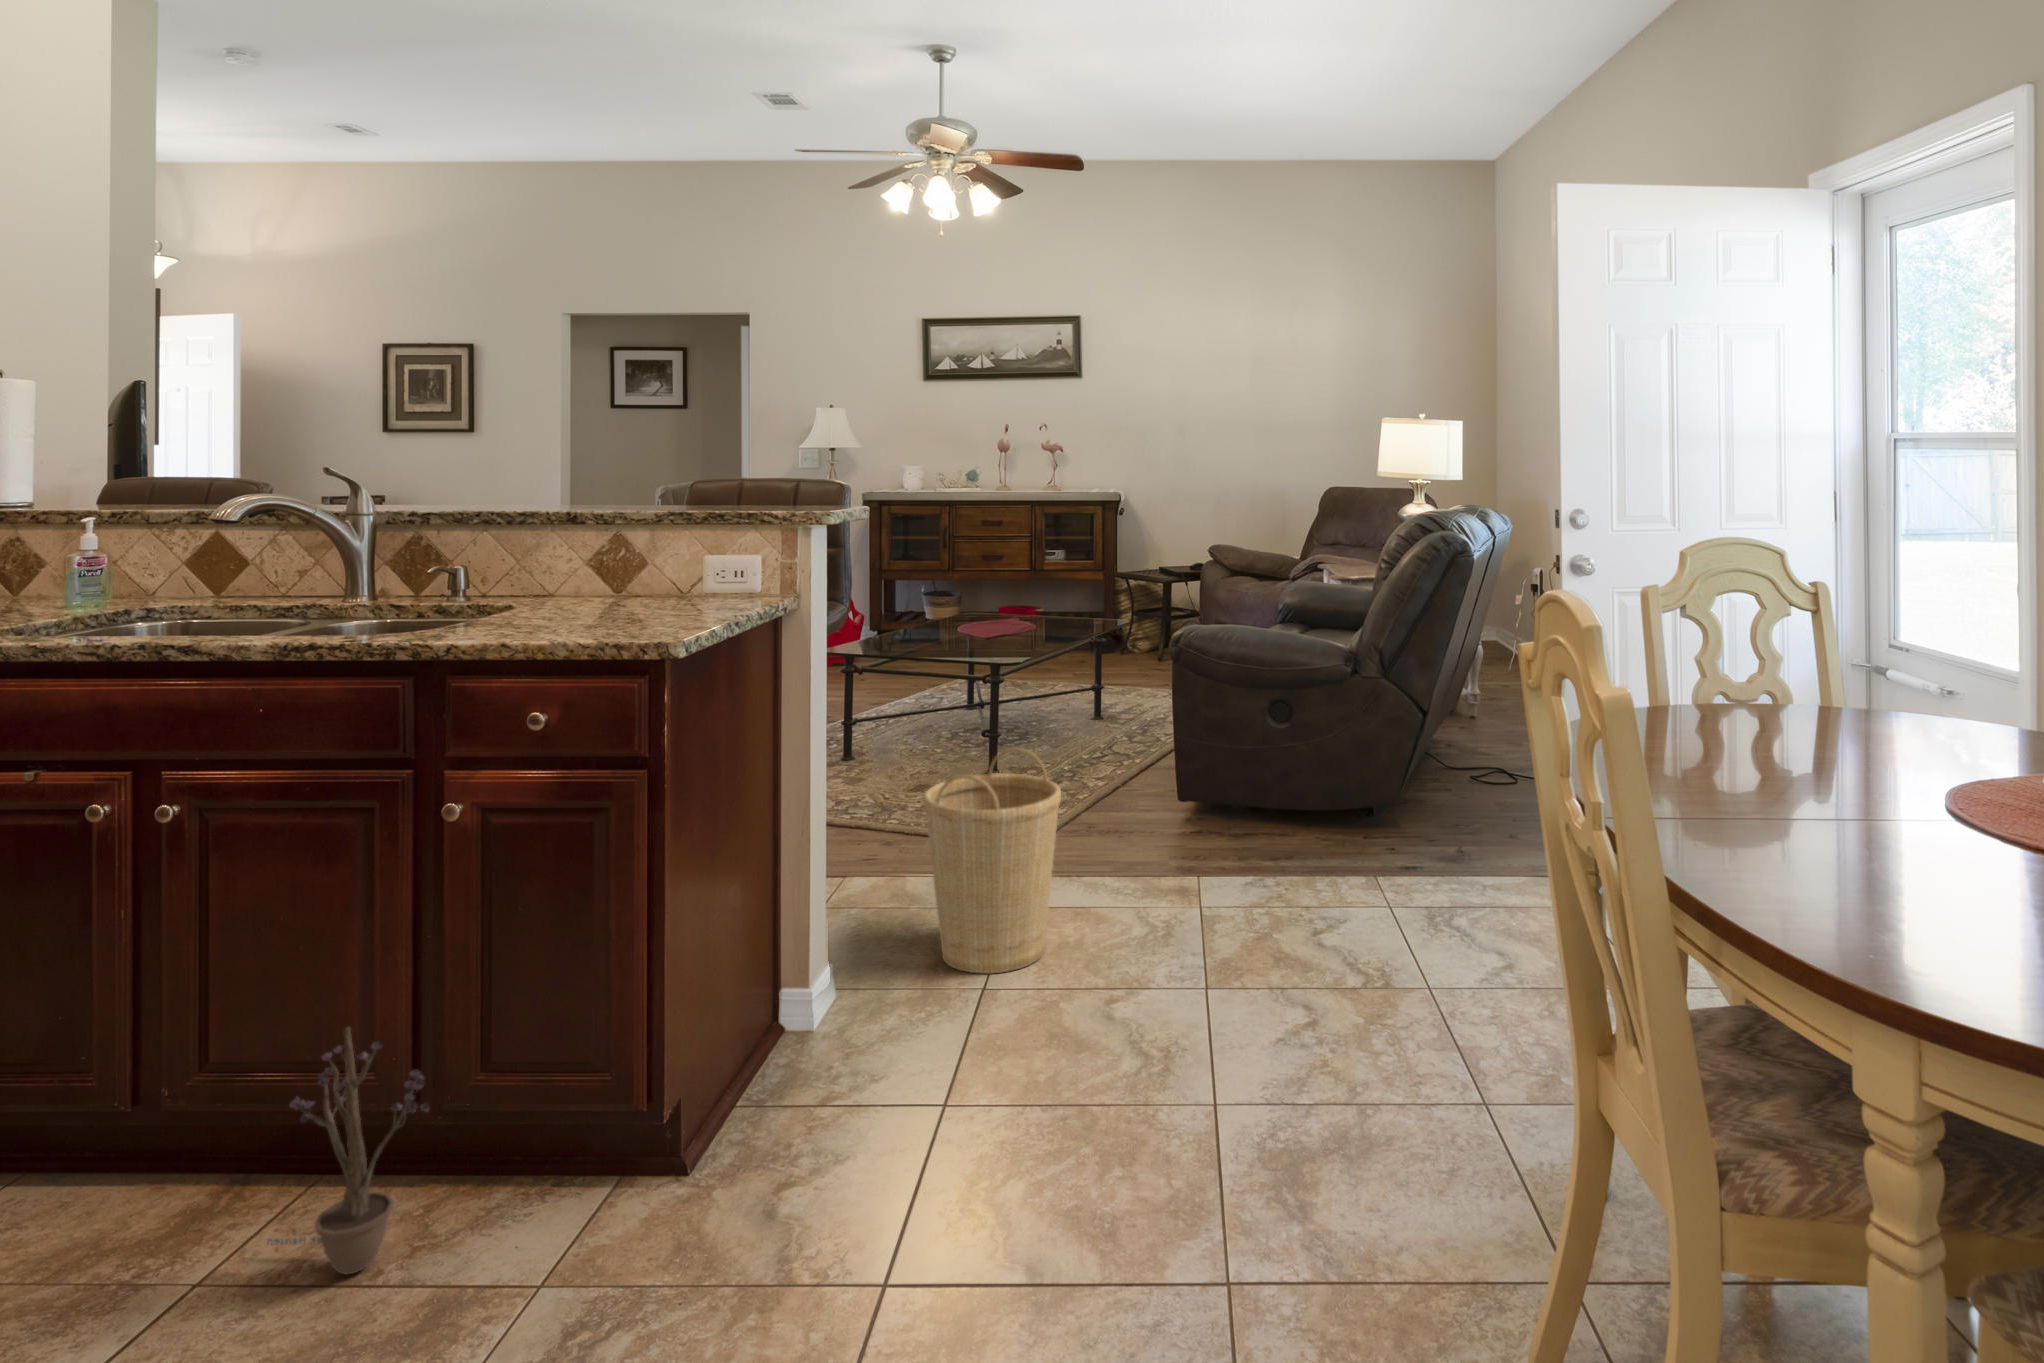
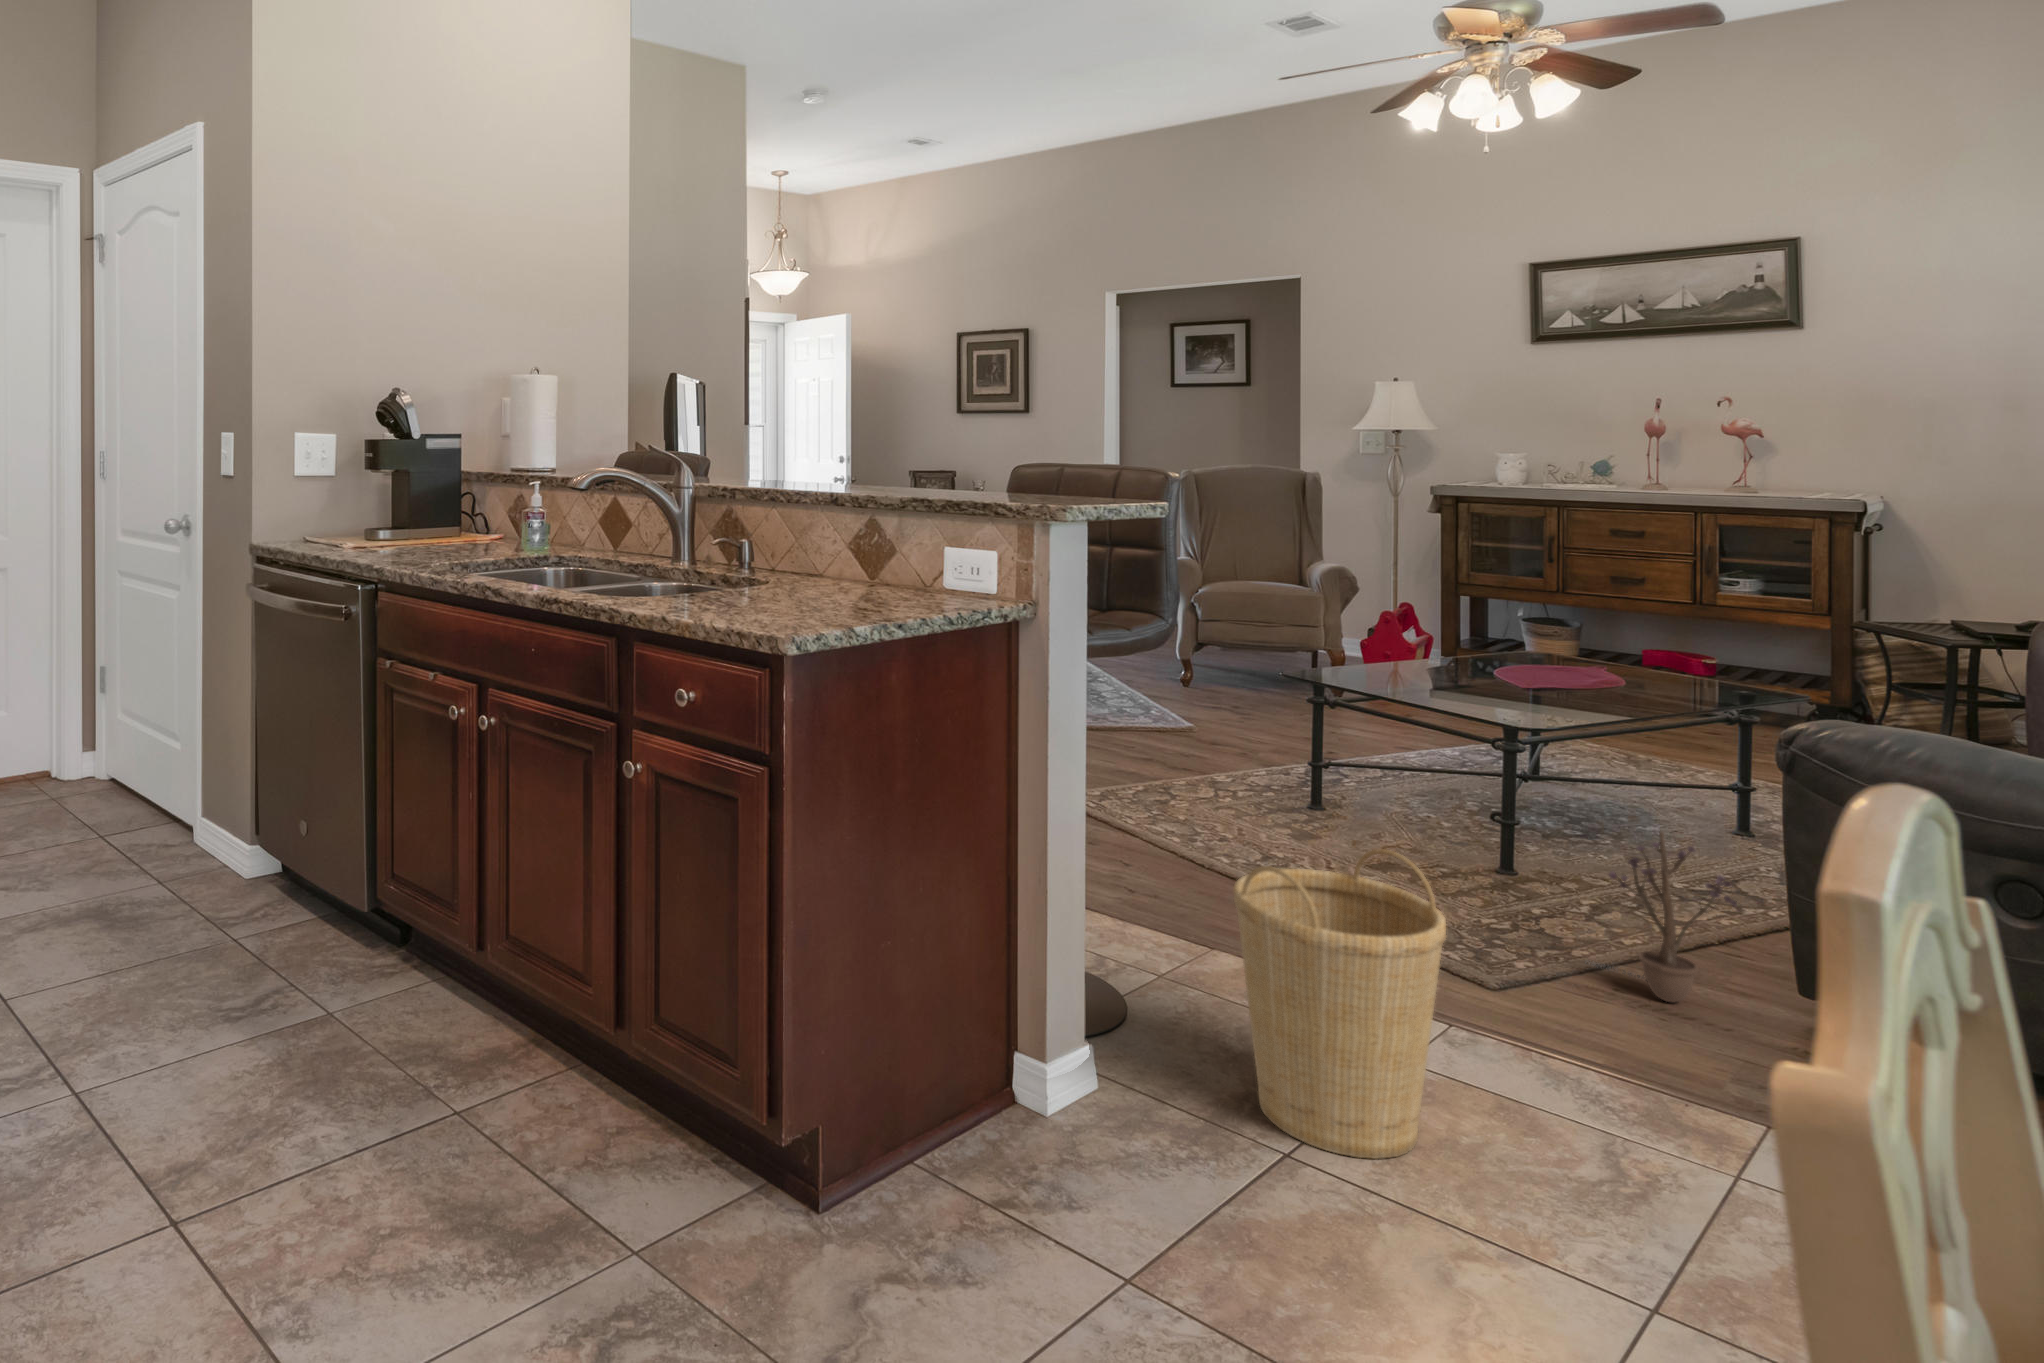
decorative plant: present [267,1027,429,1275] -> present [1592,832,1737,1002]

